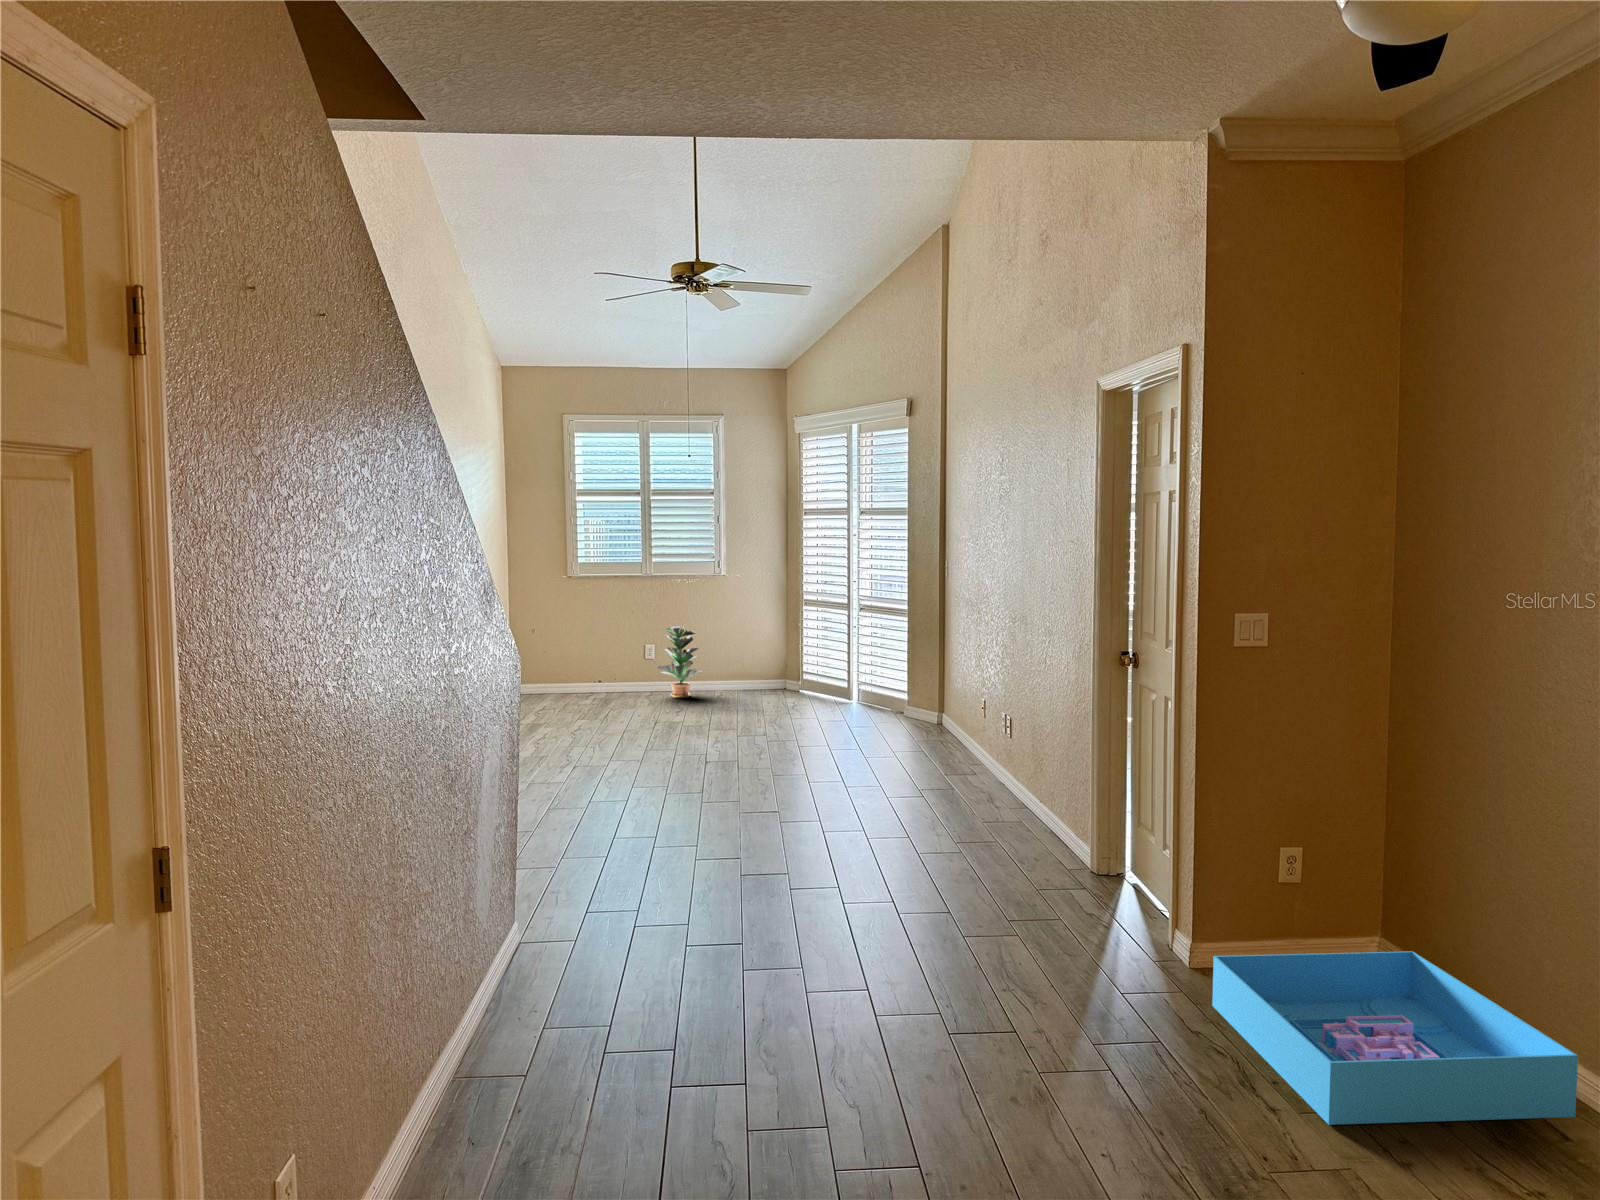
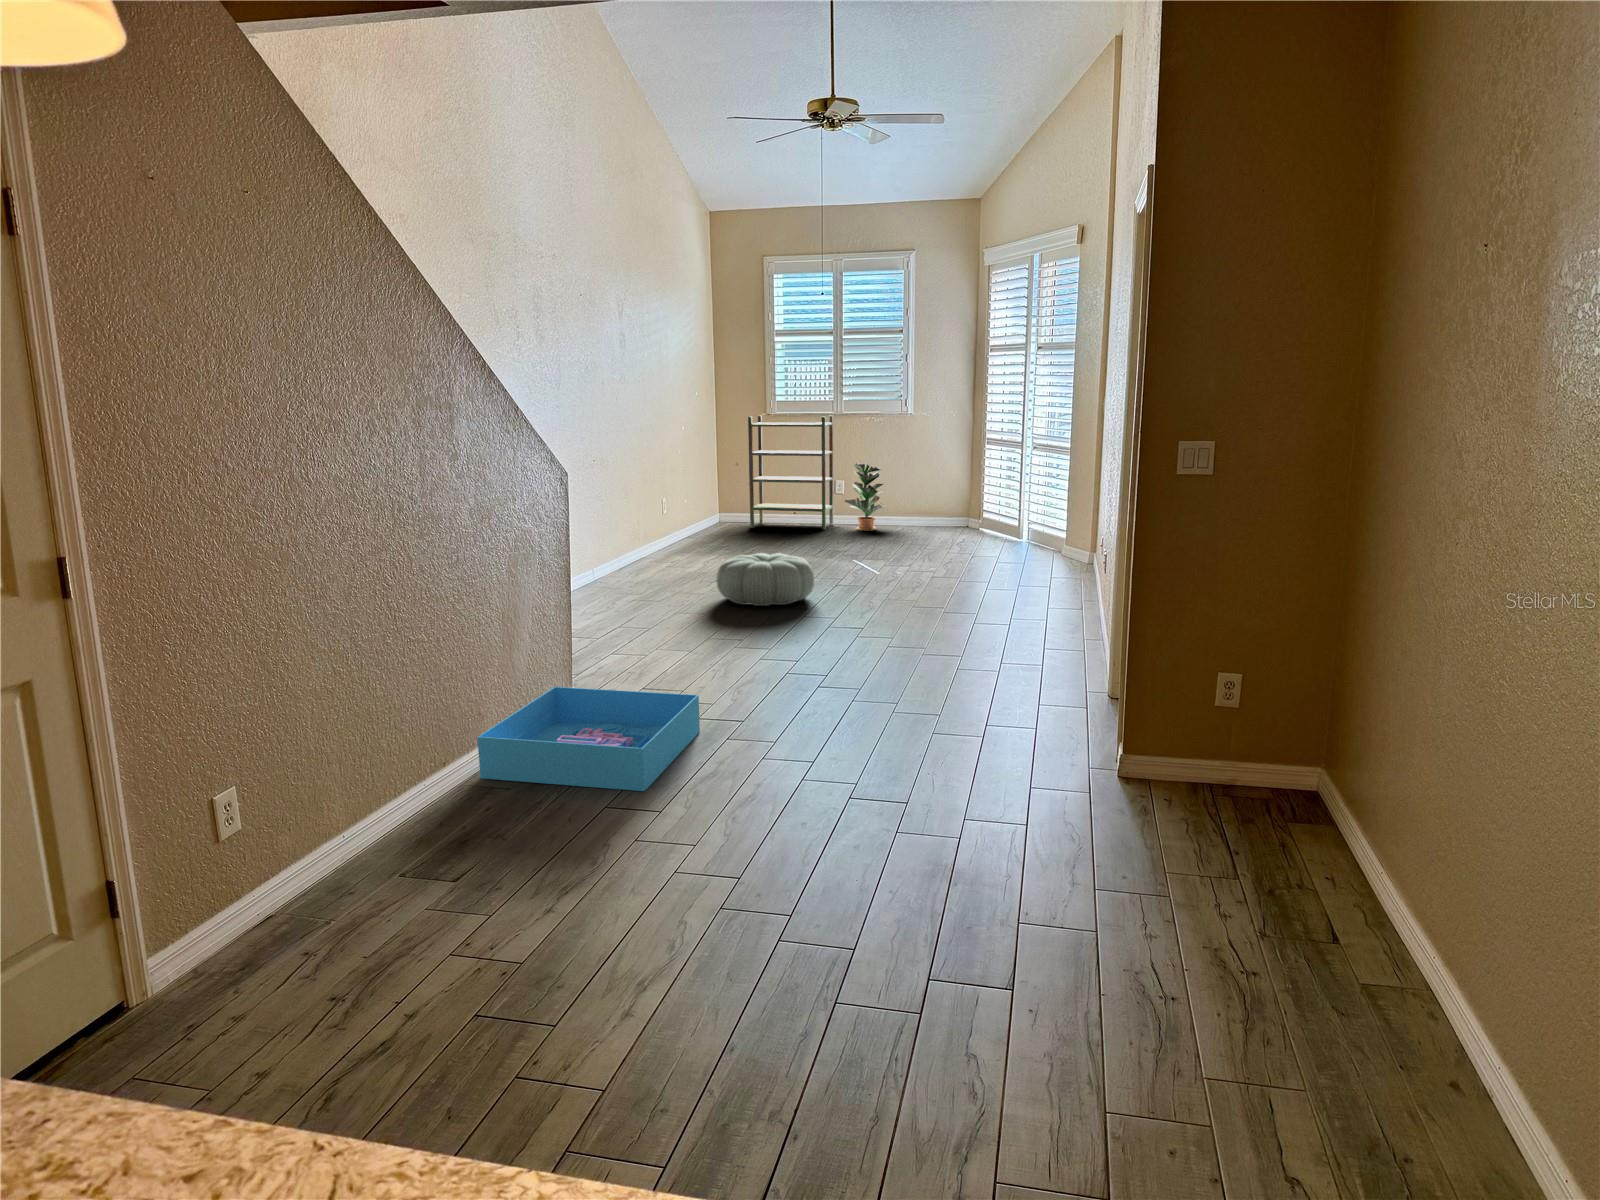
bookshelf: none [550,578,641,699] -> present [748,416,833,530]
pouf: none [581,732,692,794] -> present [716,553,815,606]
storage bin: present [1212,951,1578,1125] -> present [477,687,700,791]

